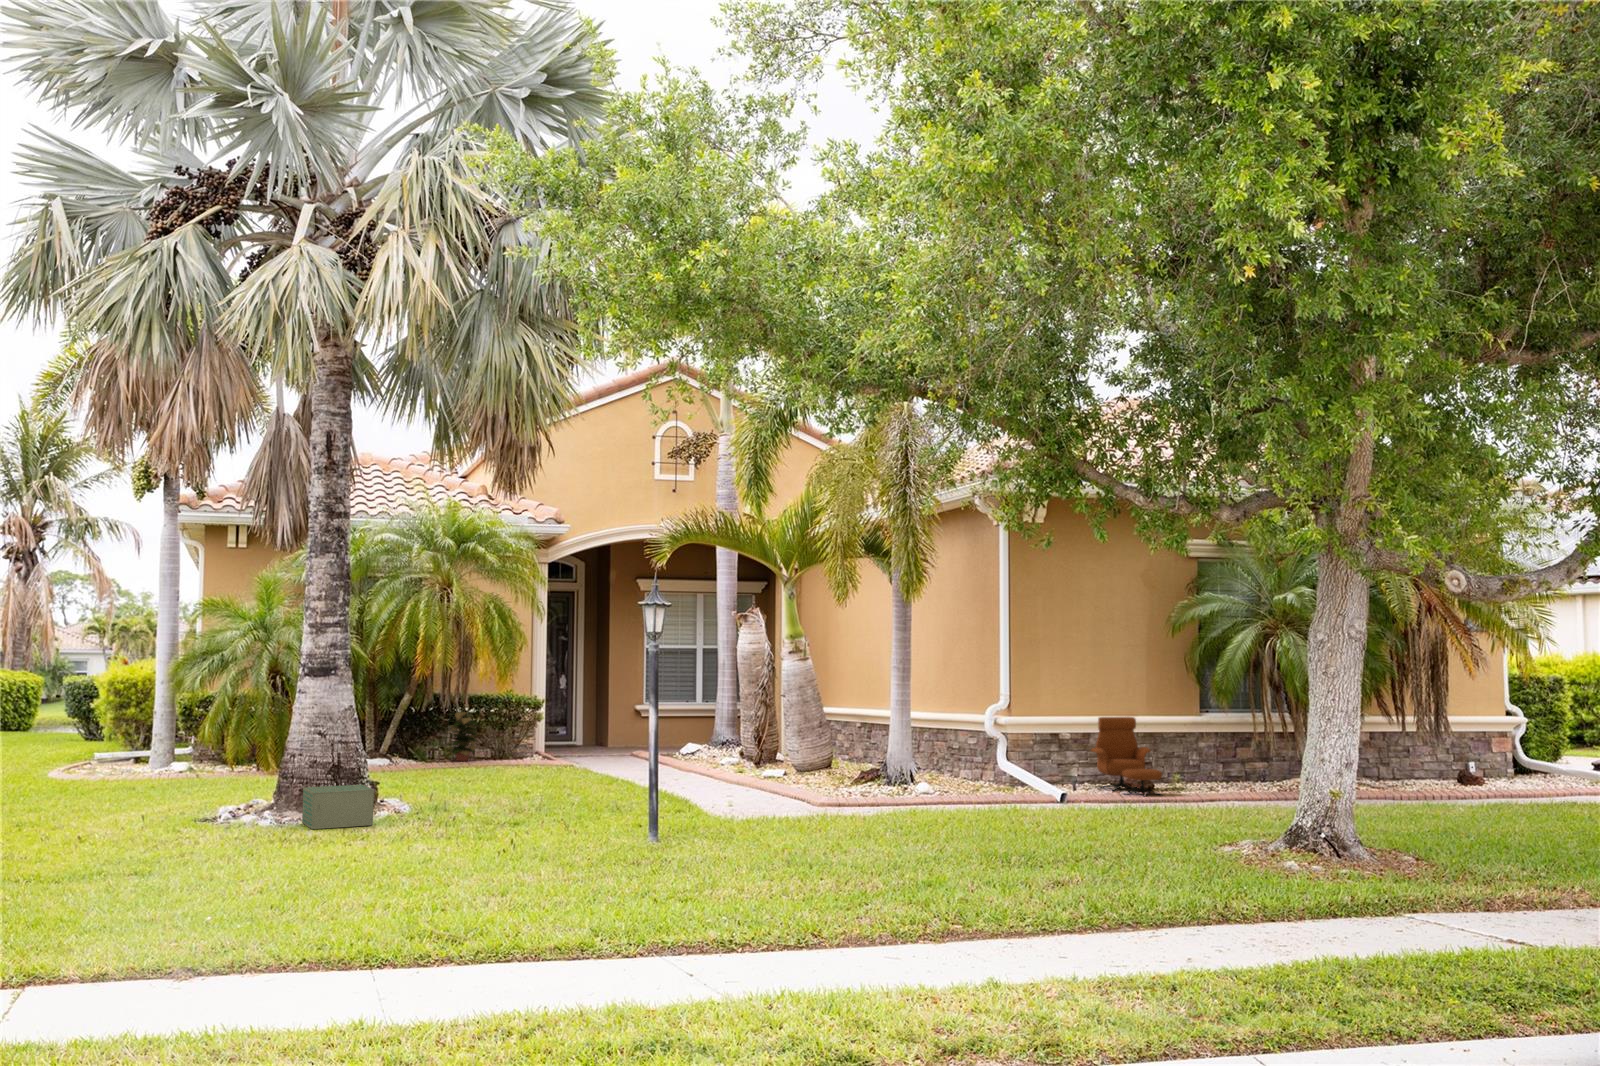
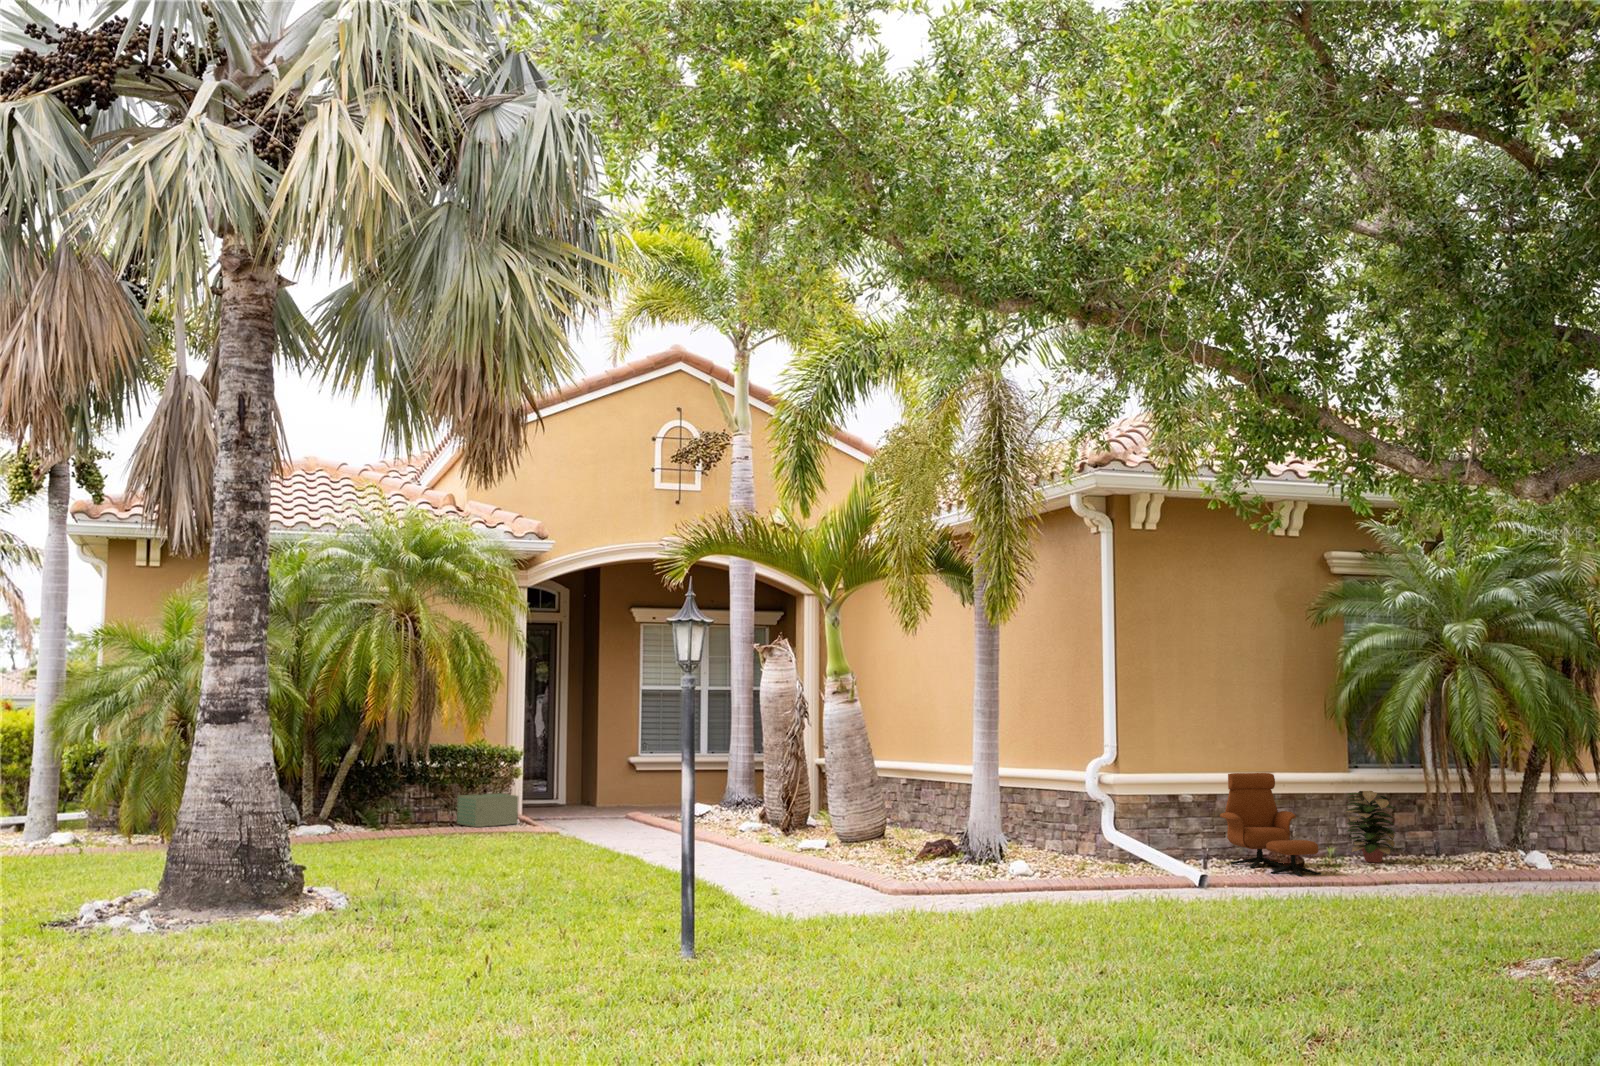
decorative plant: present [448,712,477,761] -> present [1345,791,1396,862]
storage box: present [302,785,374,829] -> present [457,793,518,827]

